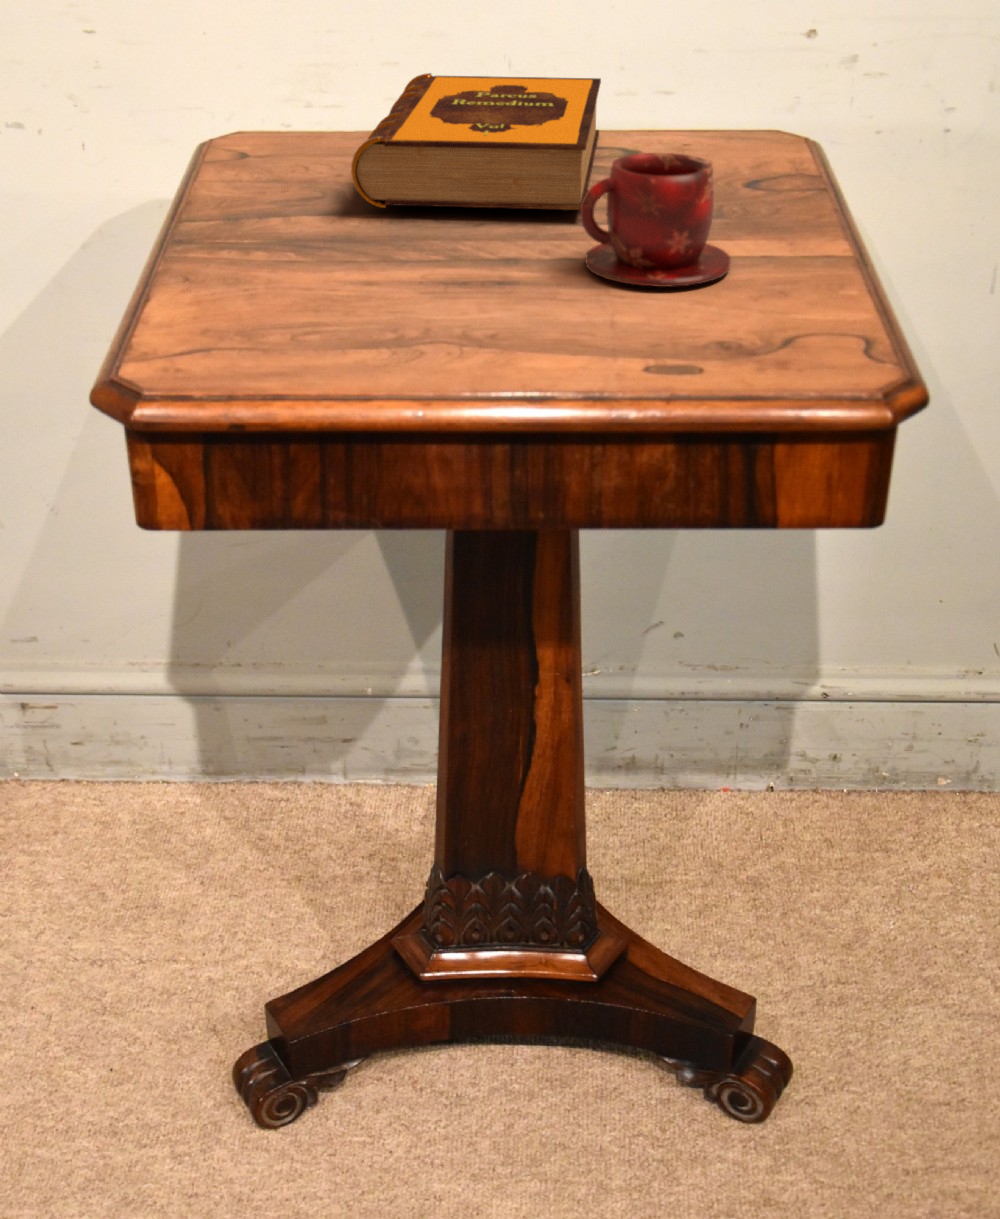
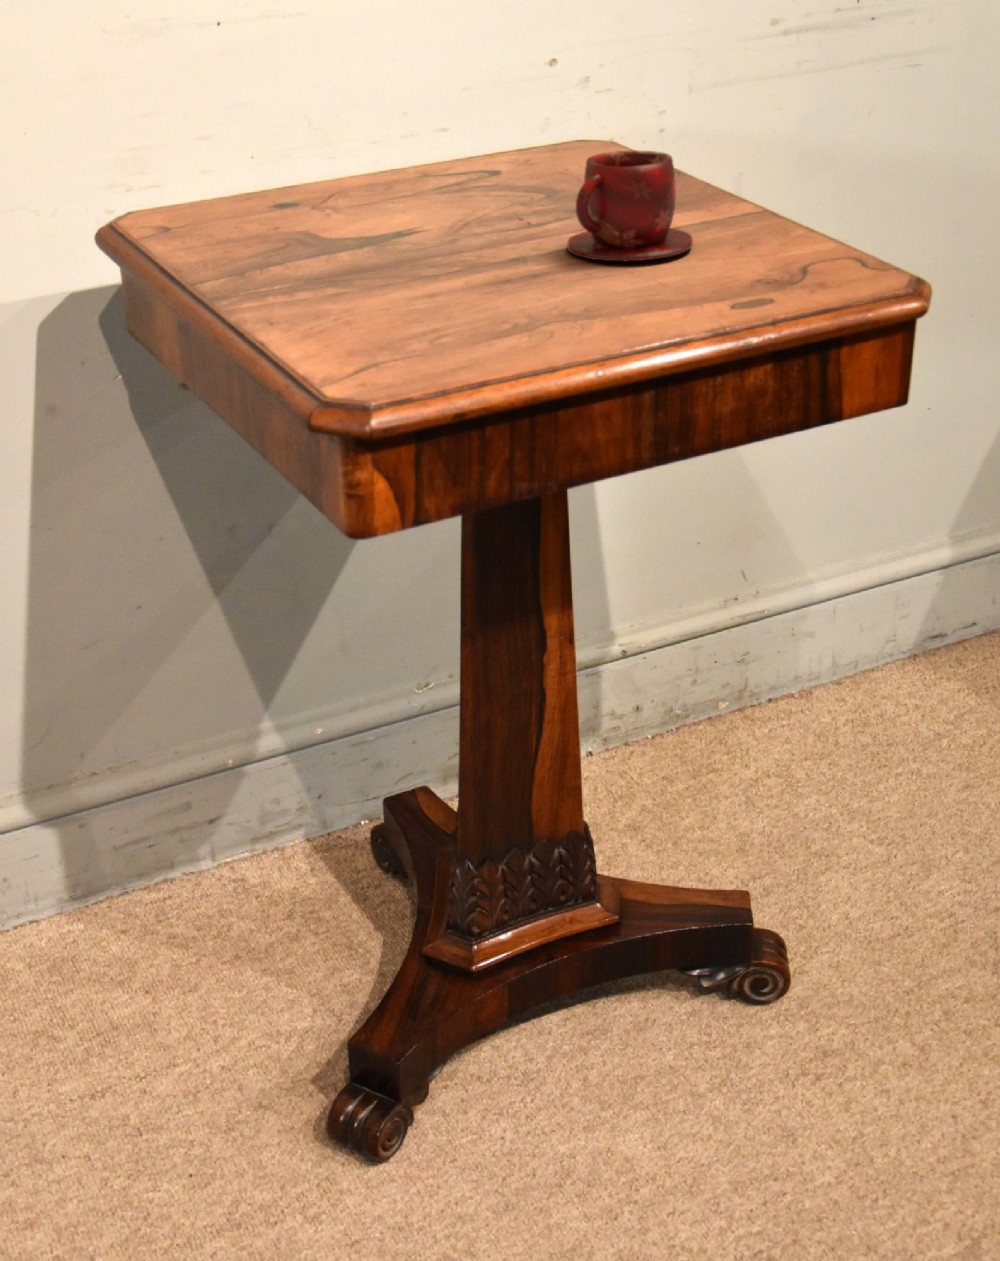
hardback book: present [351,73,601,210] -> none [242,119,521,244]

